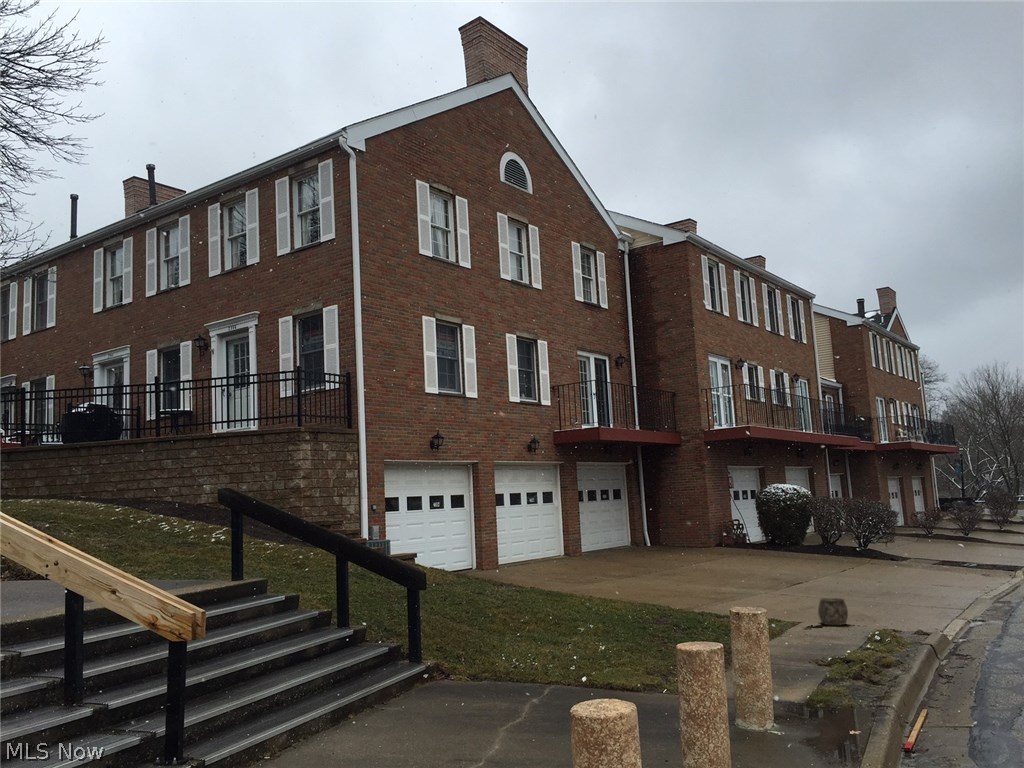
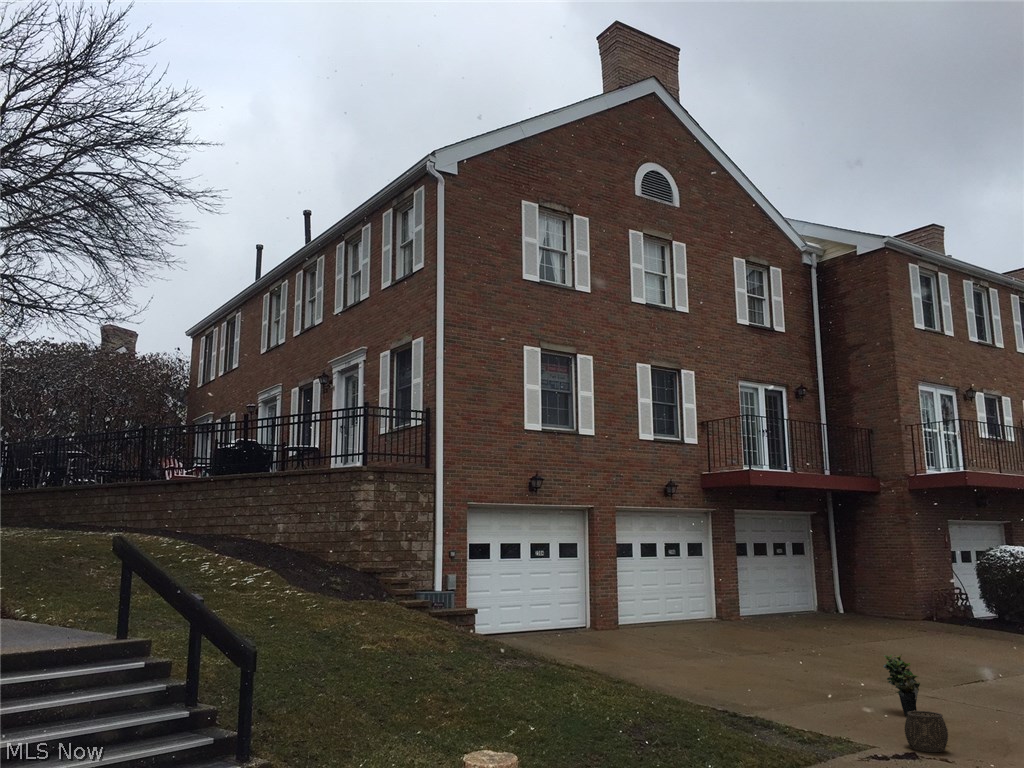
potted plant: none [775,563,803,608] -> present [883,654,920,716]

